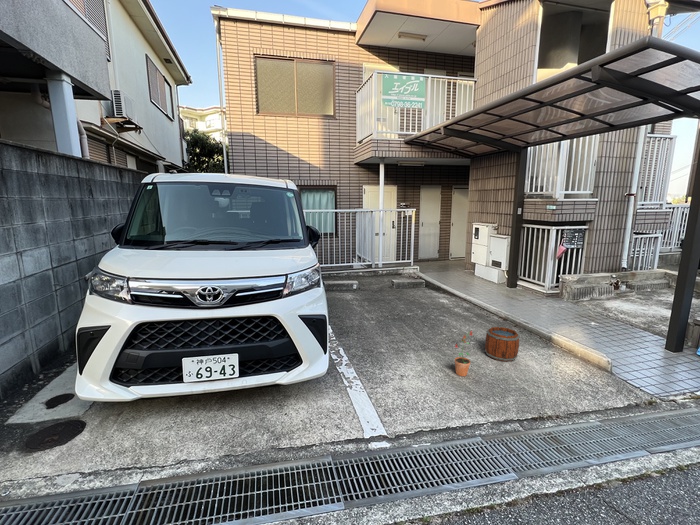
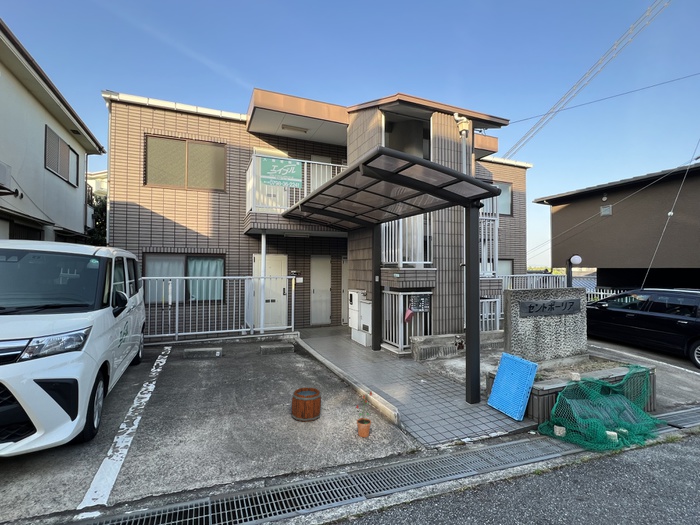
potted plant: present [455,331,472,376] -> present [356,392,372,437]

